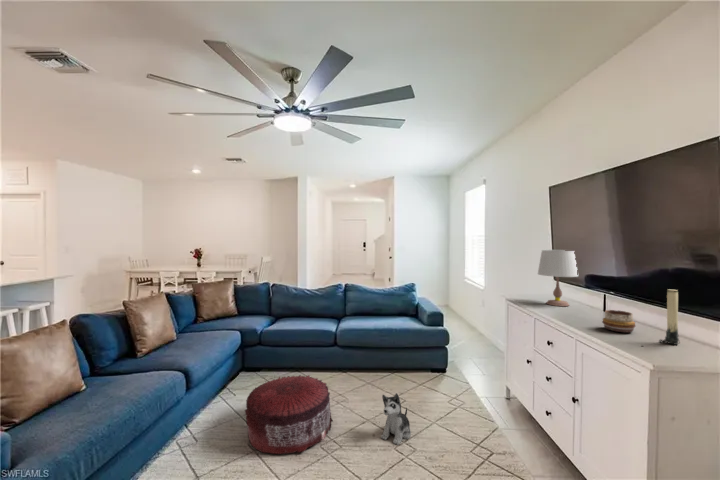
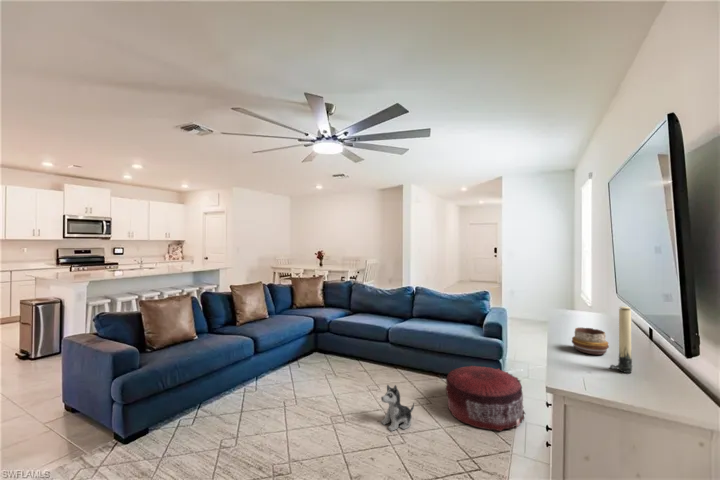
table lamp: present [538,250,578,306] -> none [564,258,613,324]
pouf: present [245,375,333,454] -> present [446,365,525,431]

